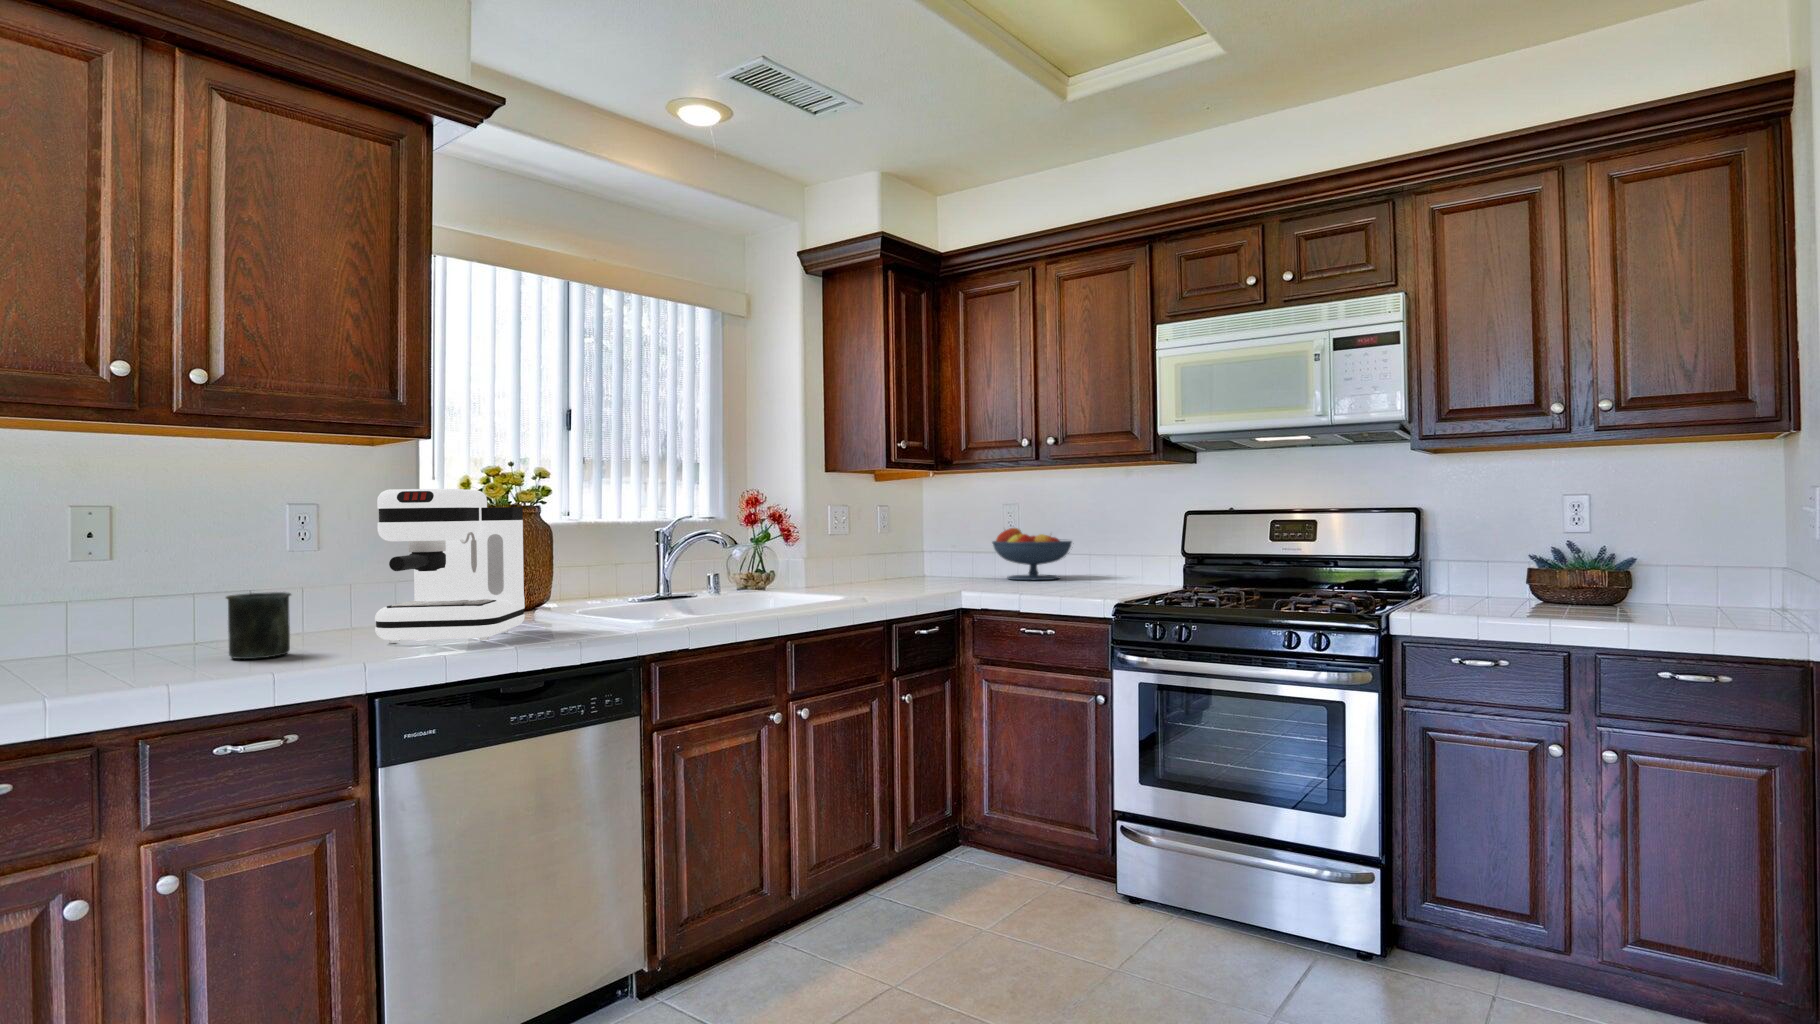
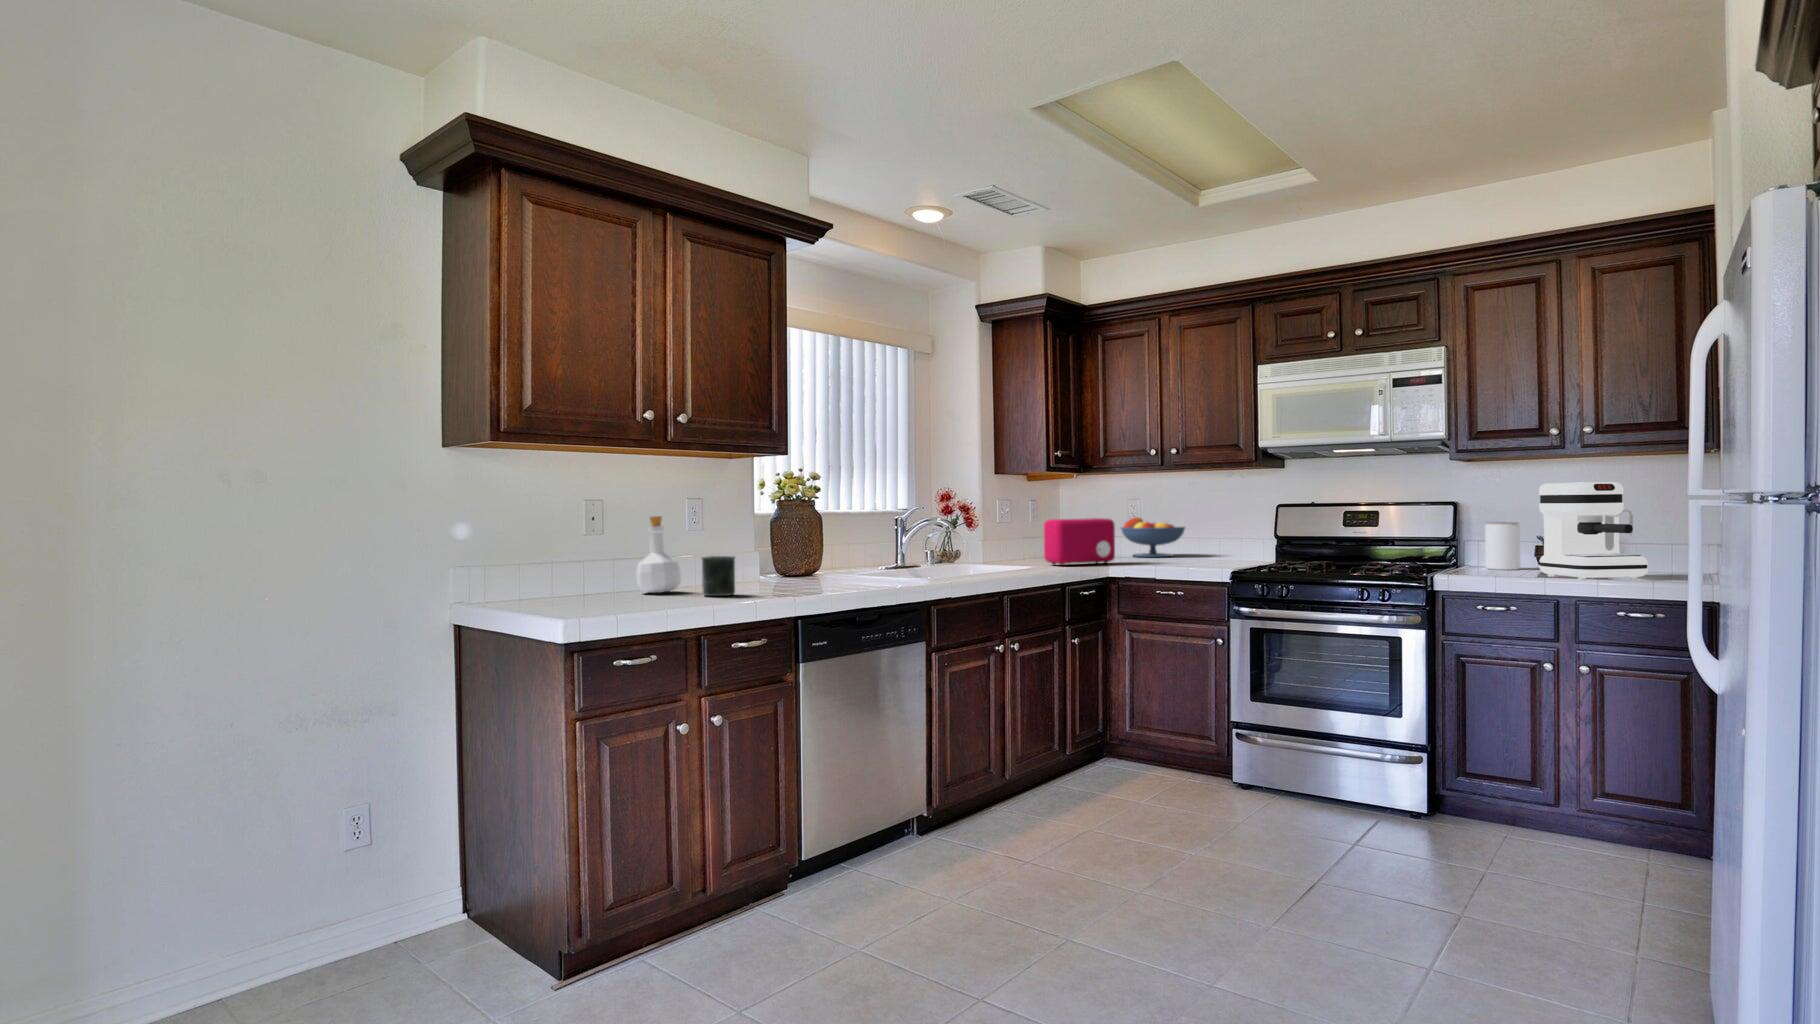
coffee maker: present [375,489,525,643] -> present [1539,482,1648,580]
bottle: none [144,528,225,651] -> present [637,516,681,593]
toaster: none [872,530,968,595] -> present [1044,518,1115,566]
jar: none [1459,536,1507,602] -> present [1485,522,1520,570]

